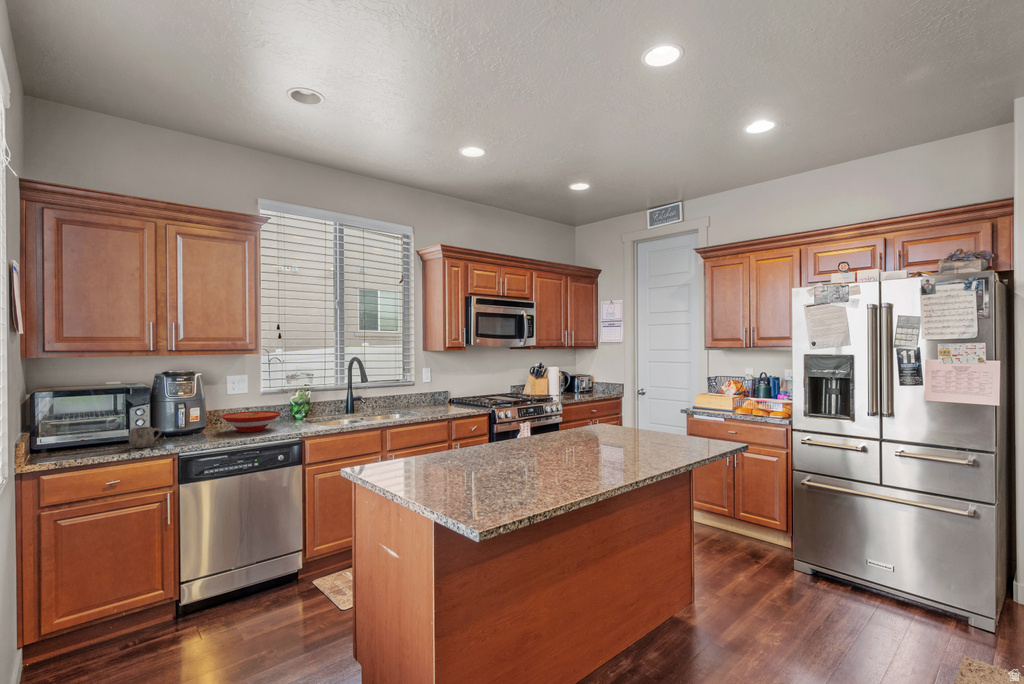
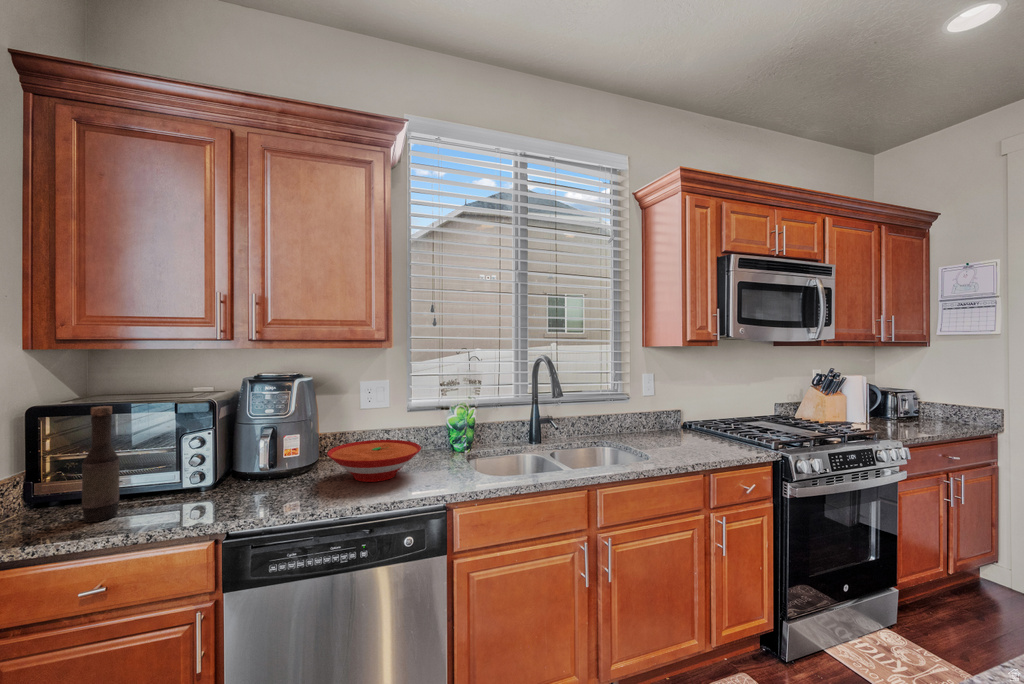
bottle: none [84,389,105,454] -> present [82,406,120,522]
mug: present [129,427,161,448] -> none [154,473,214,514]

